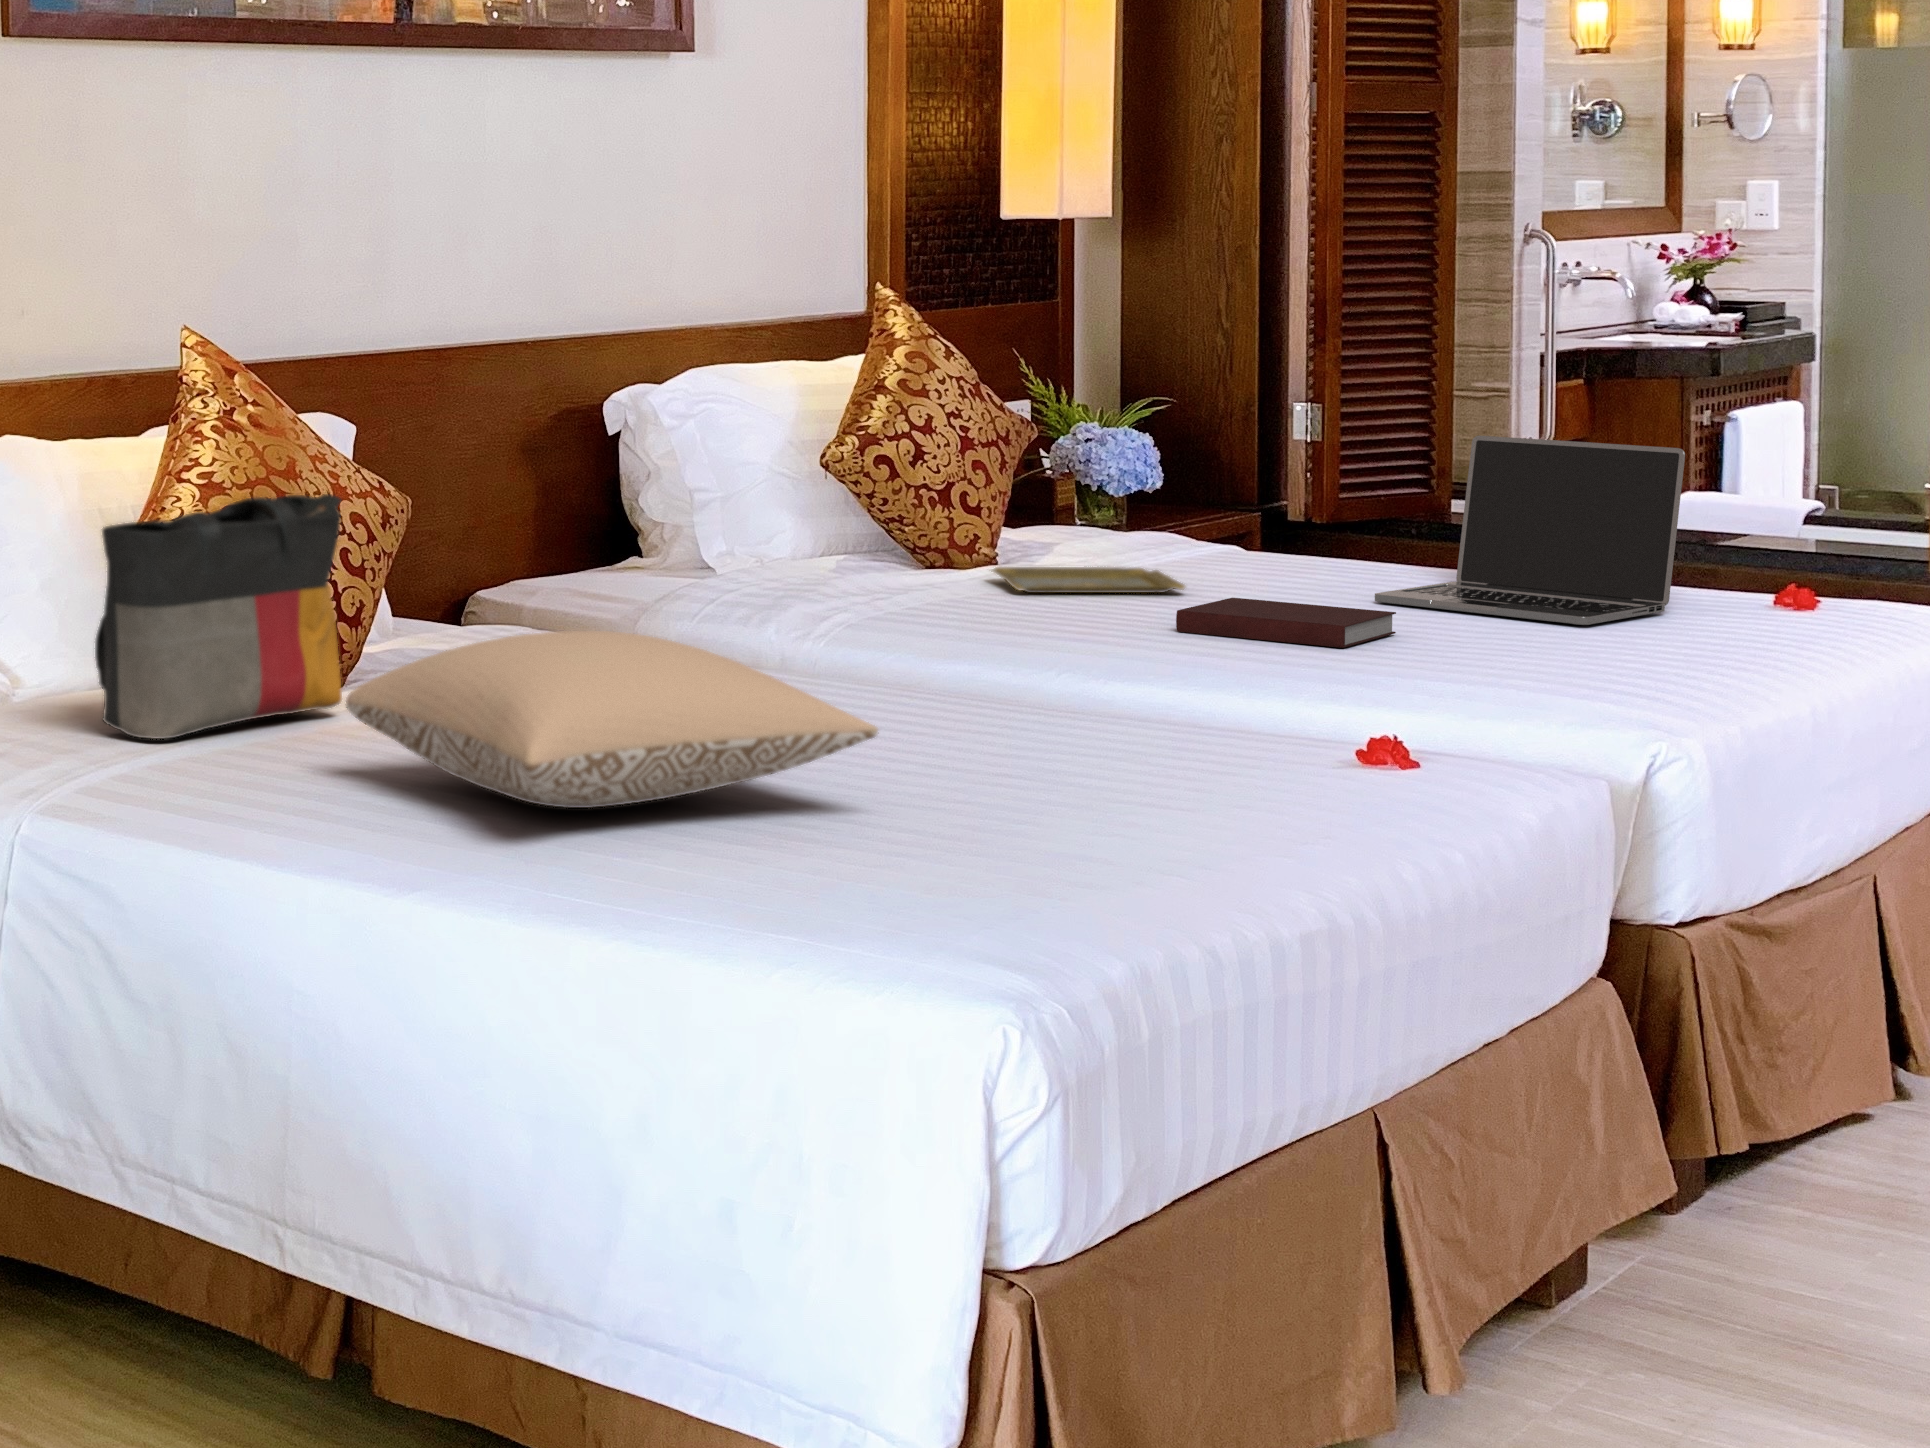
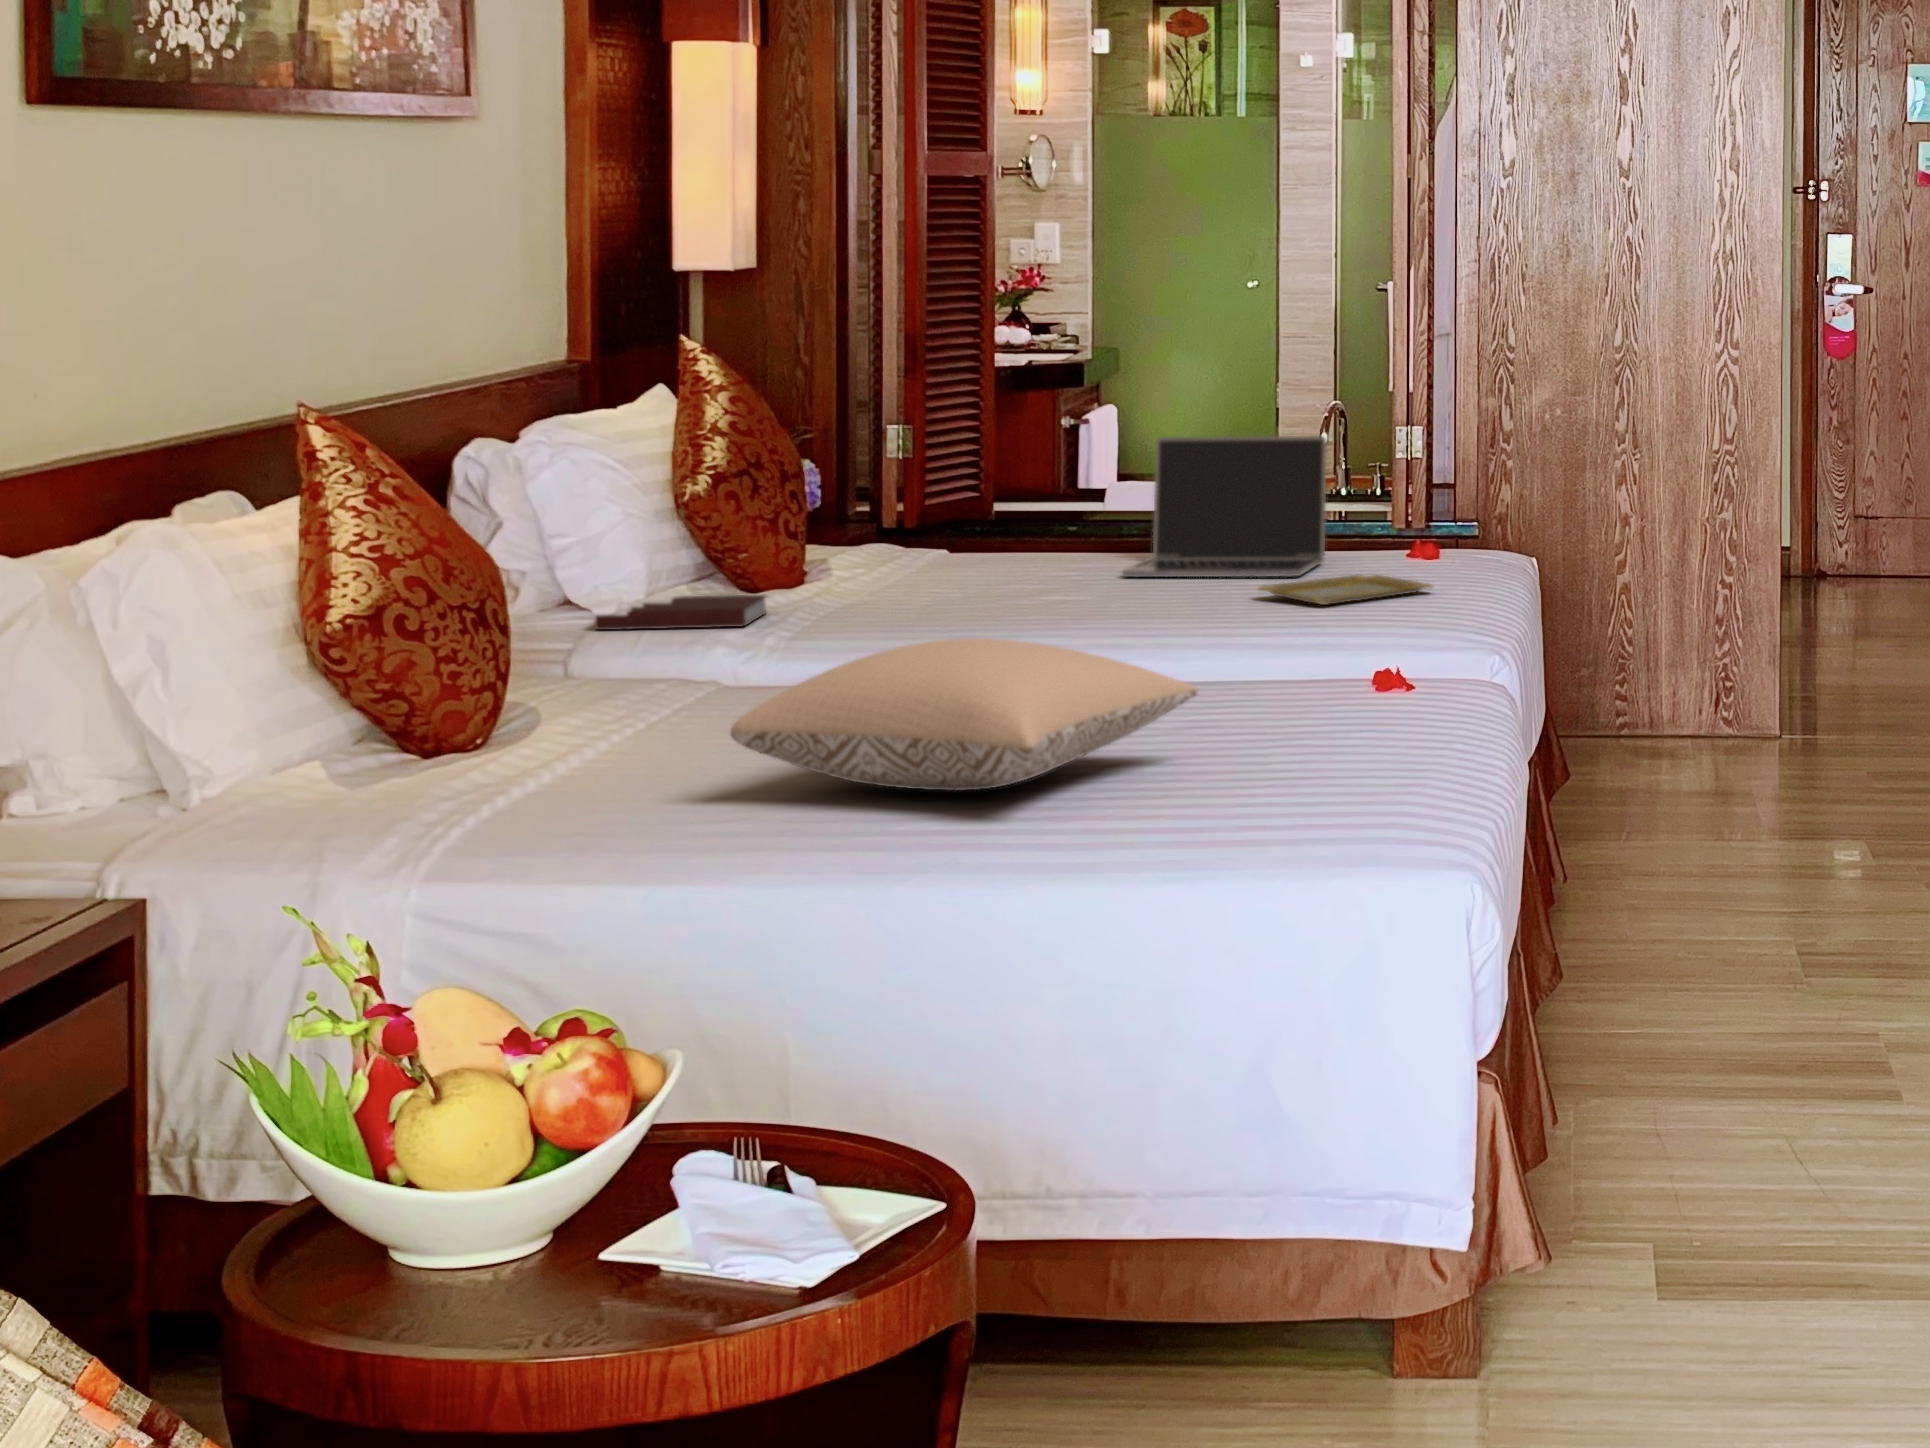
tote bag: present [95,494,342,739] -> none [342,553,578,805]
tray: present [992,567,1185,593] -> present [1257,575,1432,605]
notebook: present [1176,598,1396,648] -> present [595,595,766,630]

